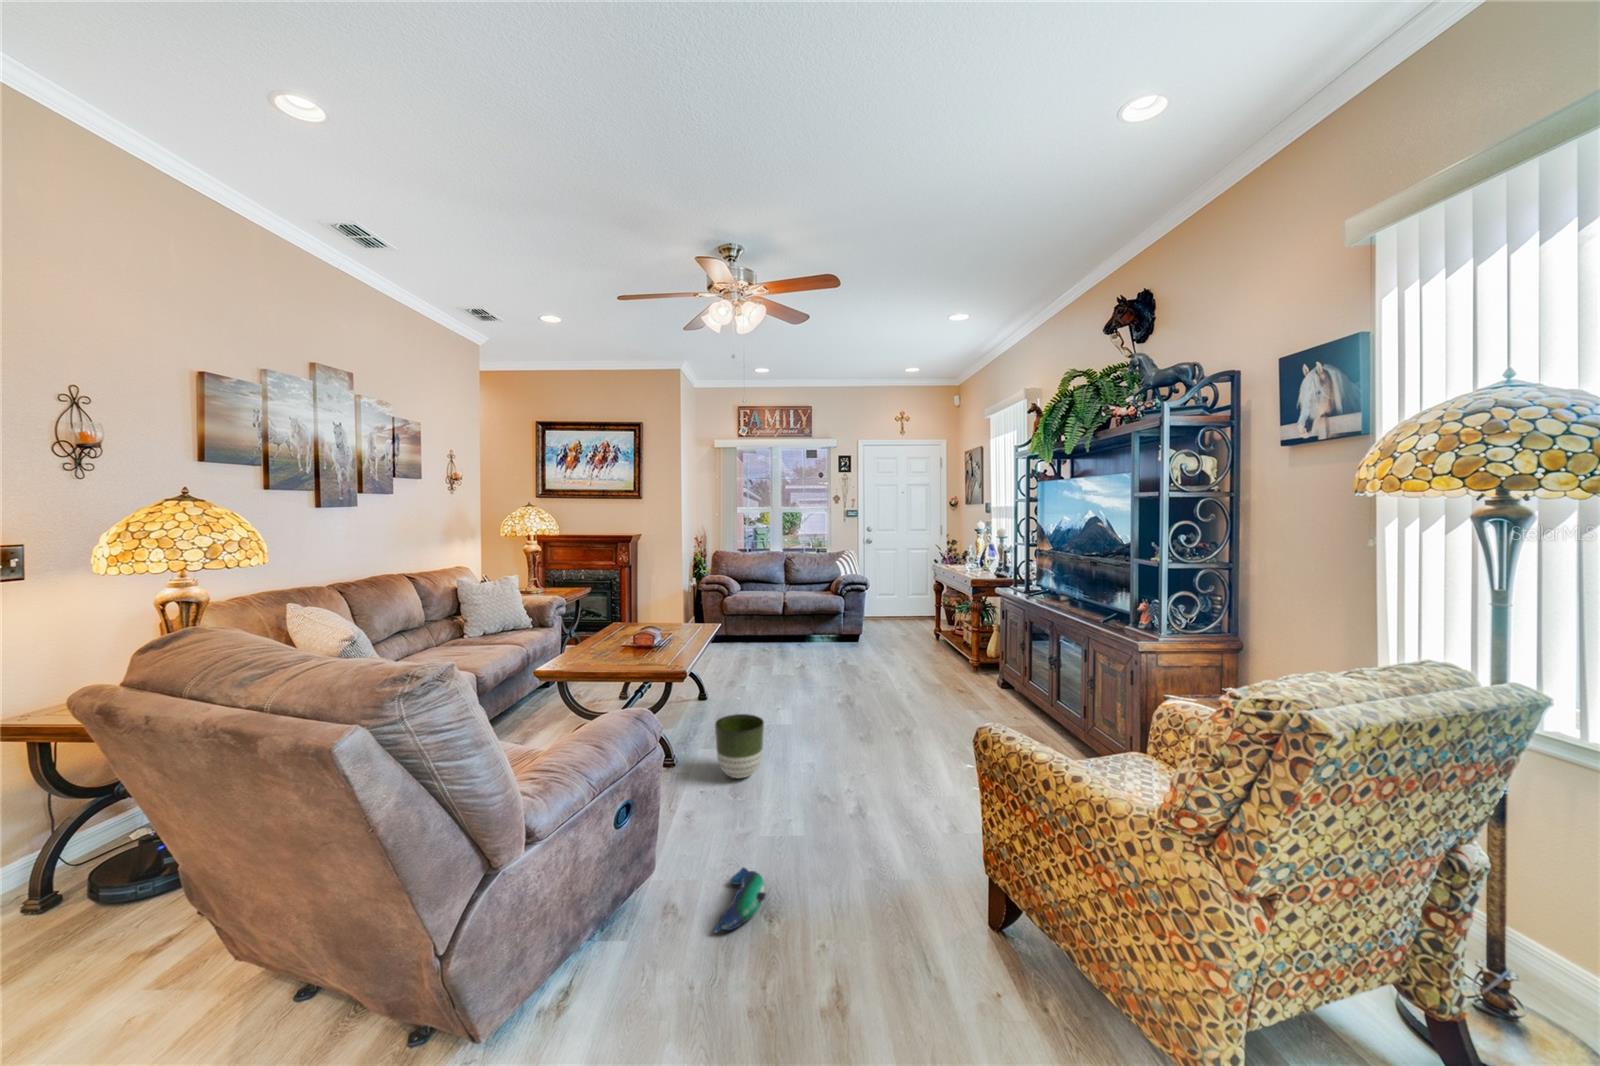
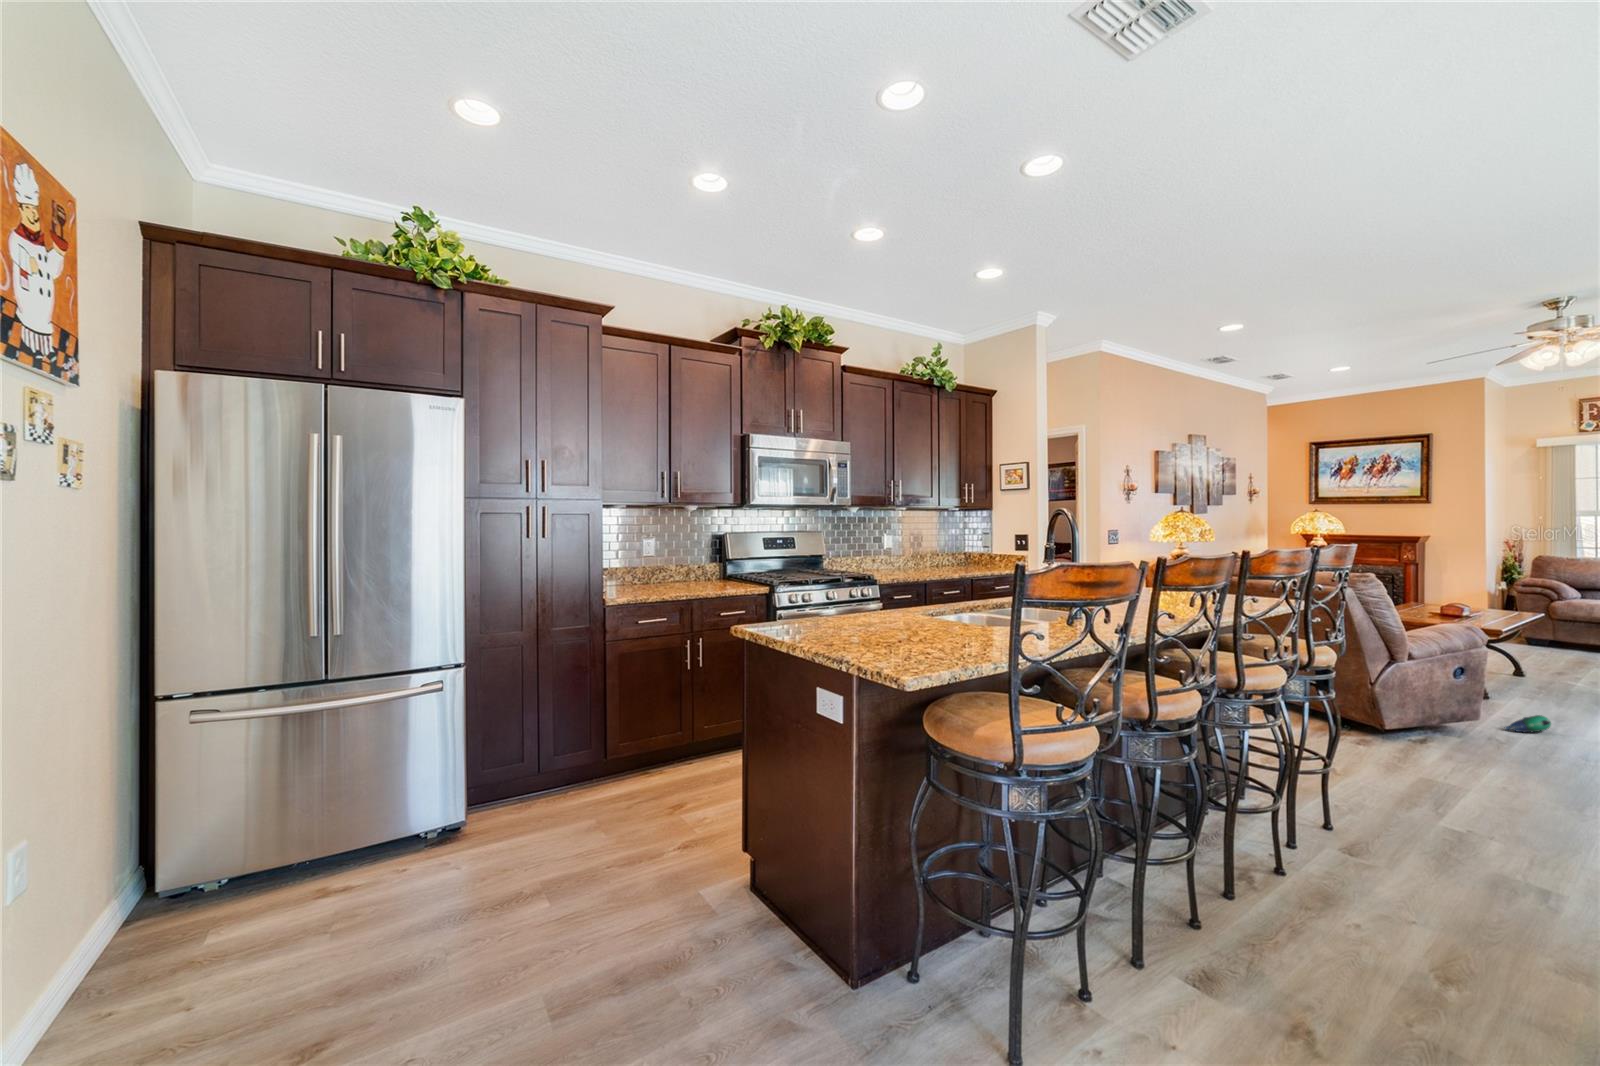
planter: present [715,714,764,778] -> none [1516,659,1572,703]

